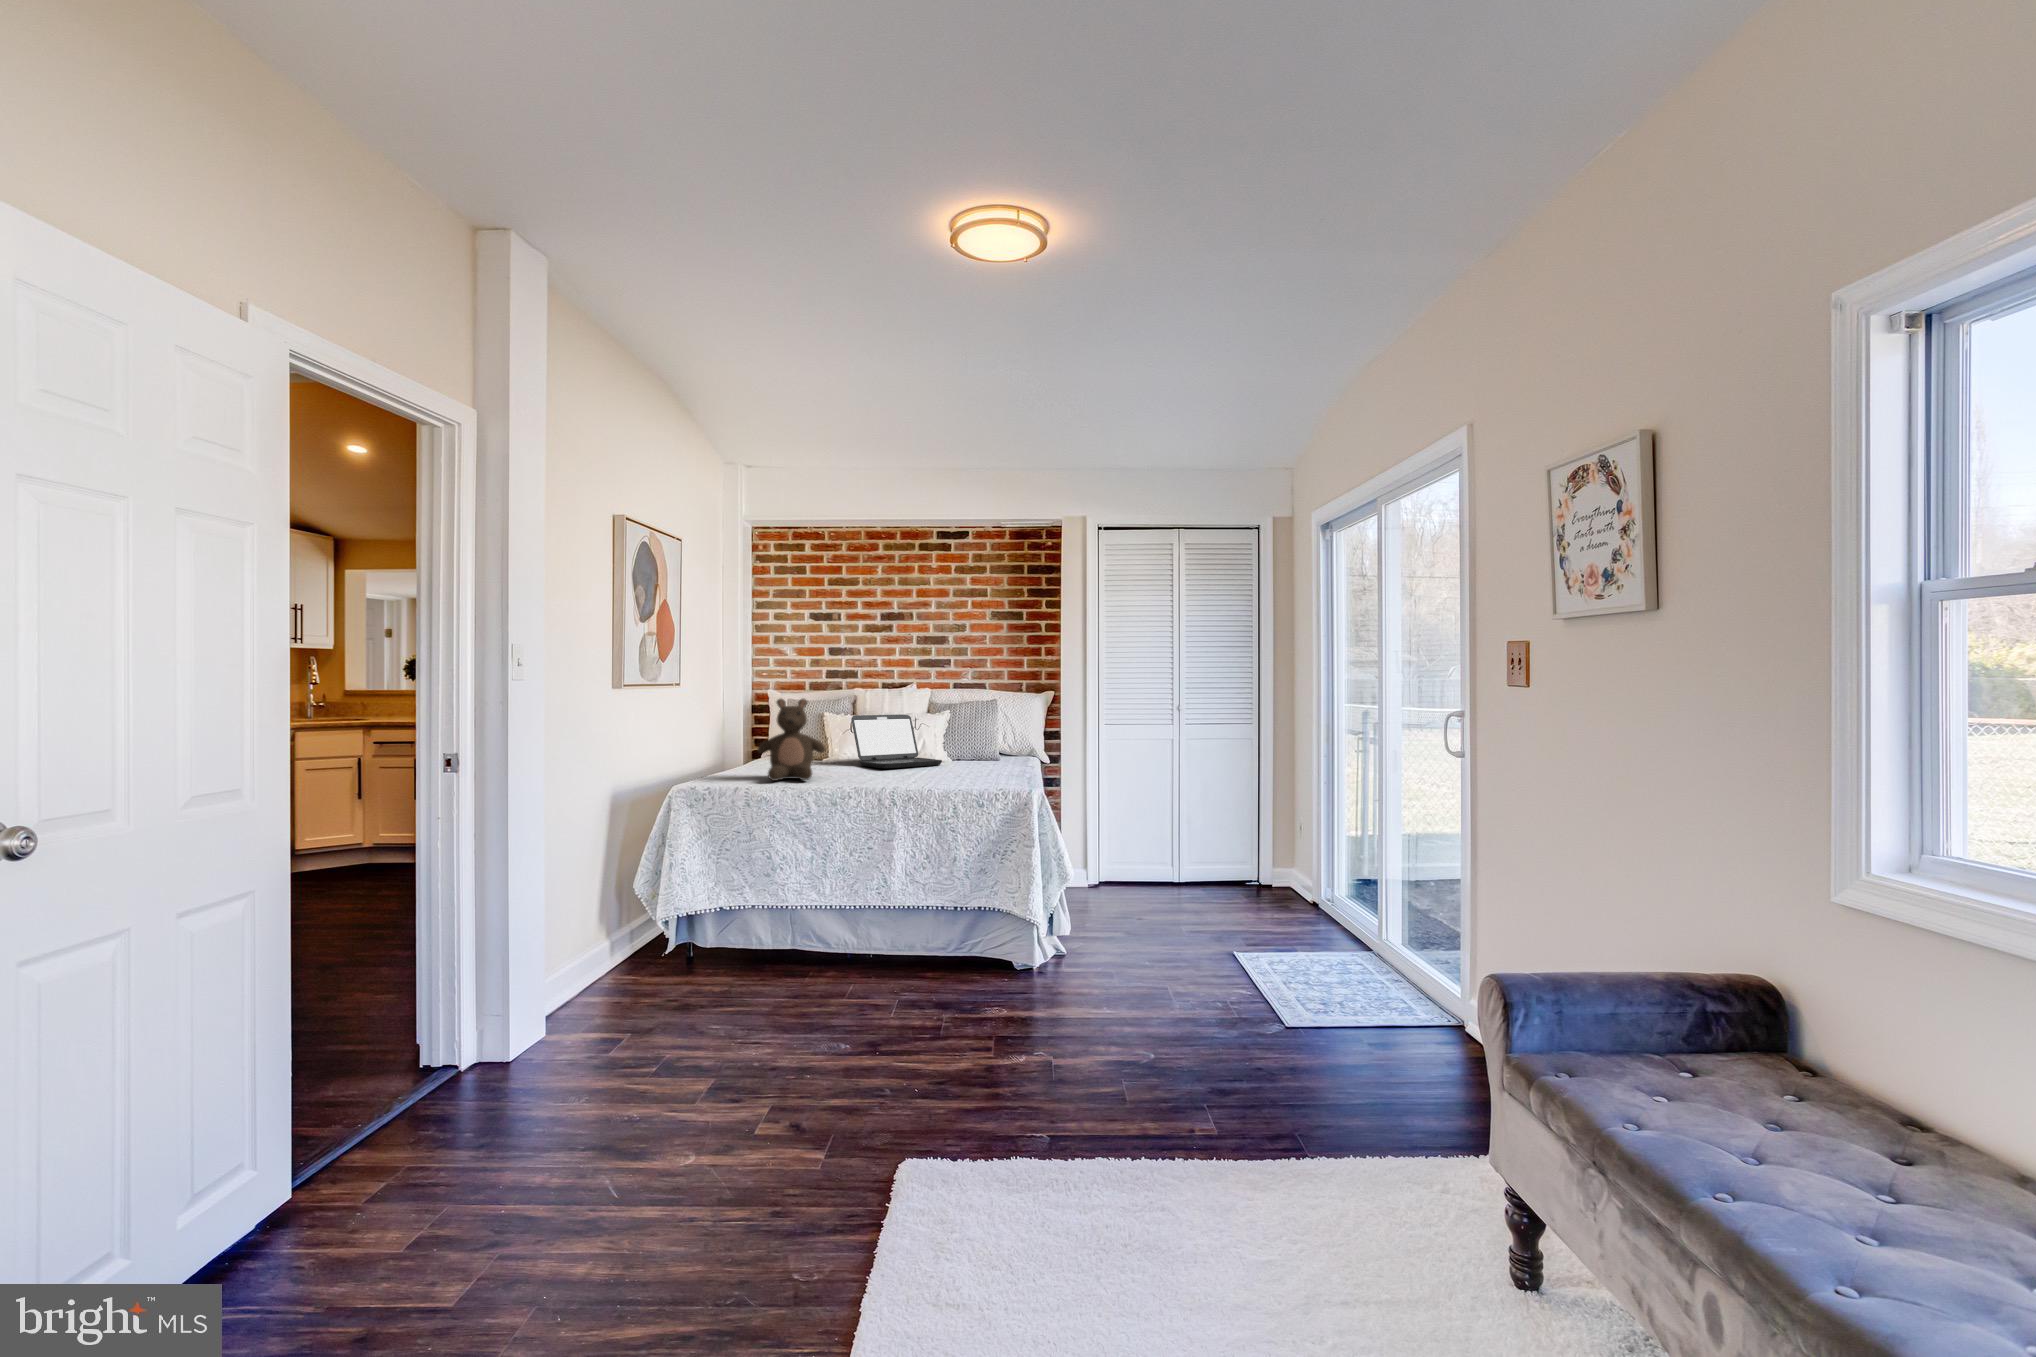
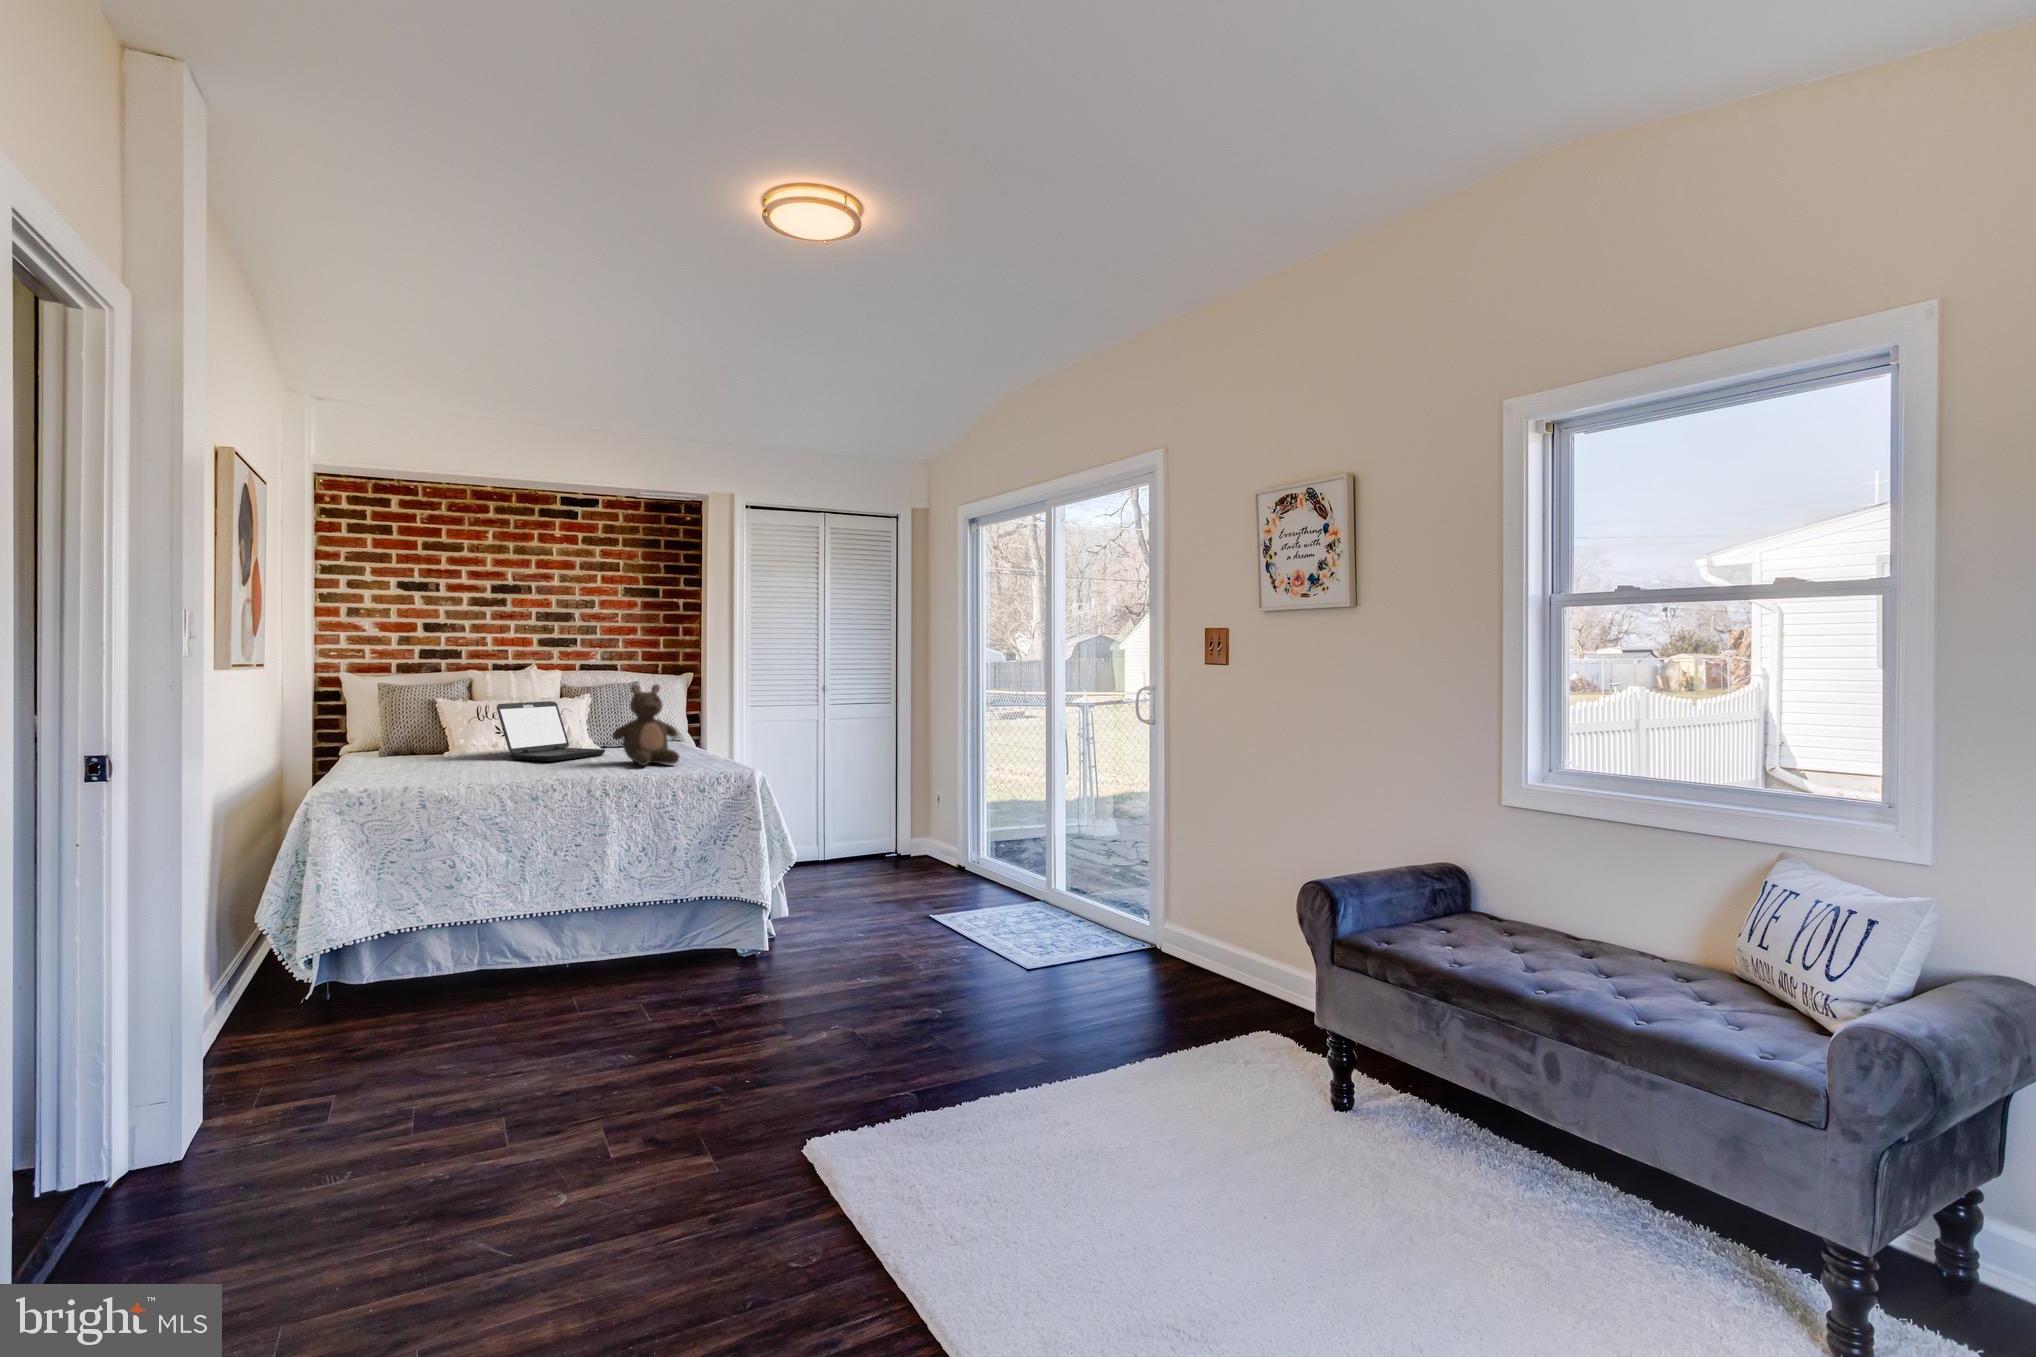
stuffed bear: present [757,699,826,781] -> present [612,684,679,766]

